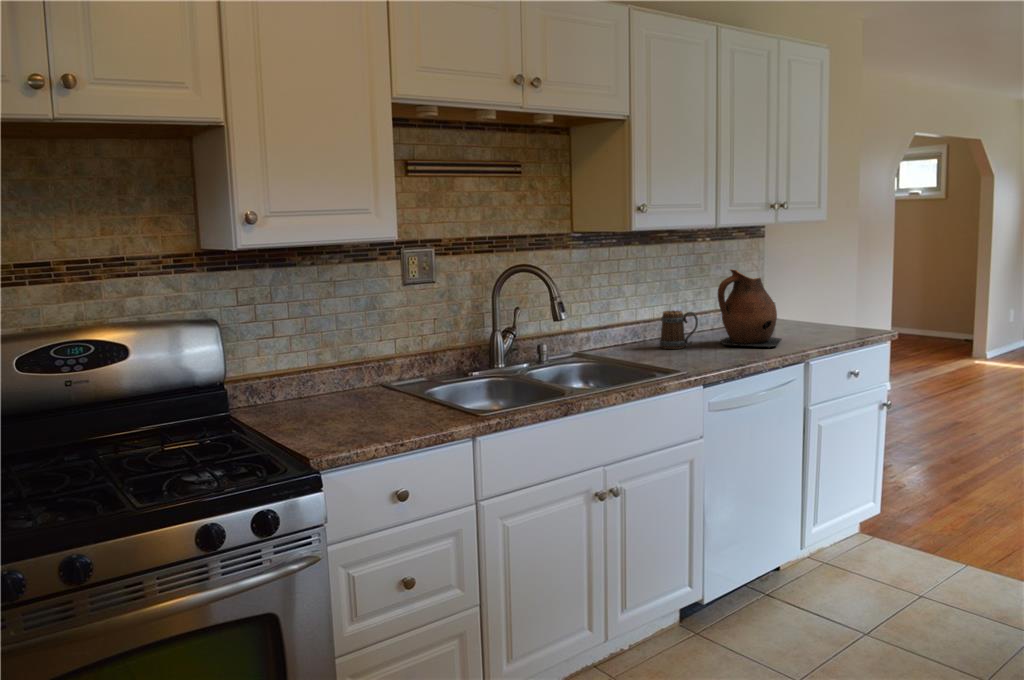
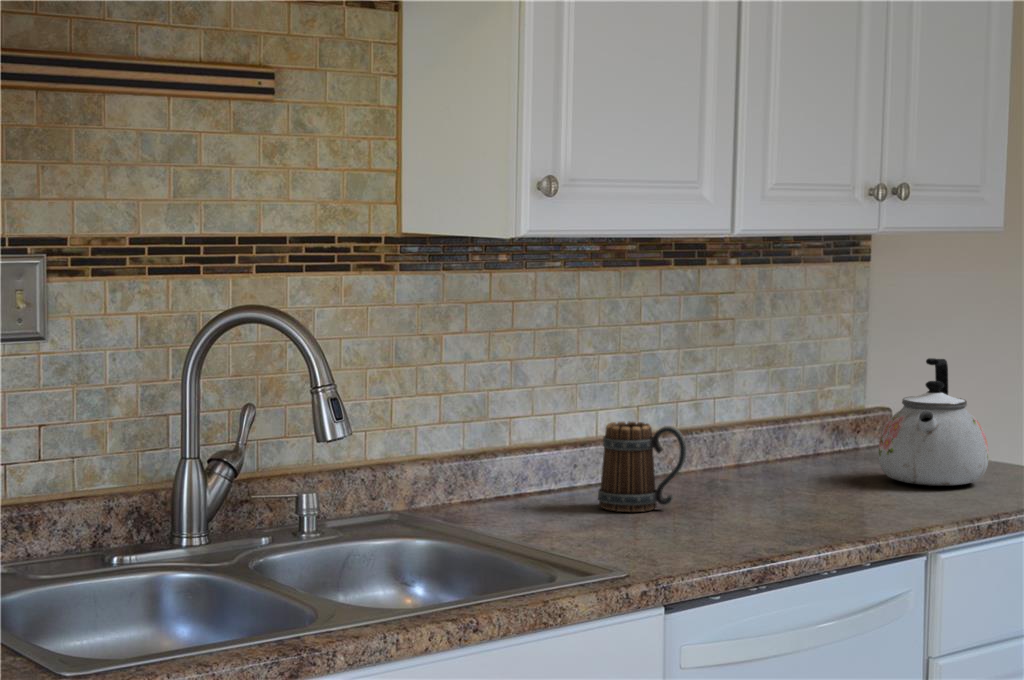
ceramic pitcher: present [718,269,782,348] -> none [733,332,883,517]
kettle: none [776,279,826,335] -> present [878,358,989,486]

